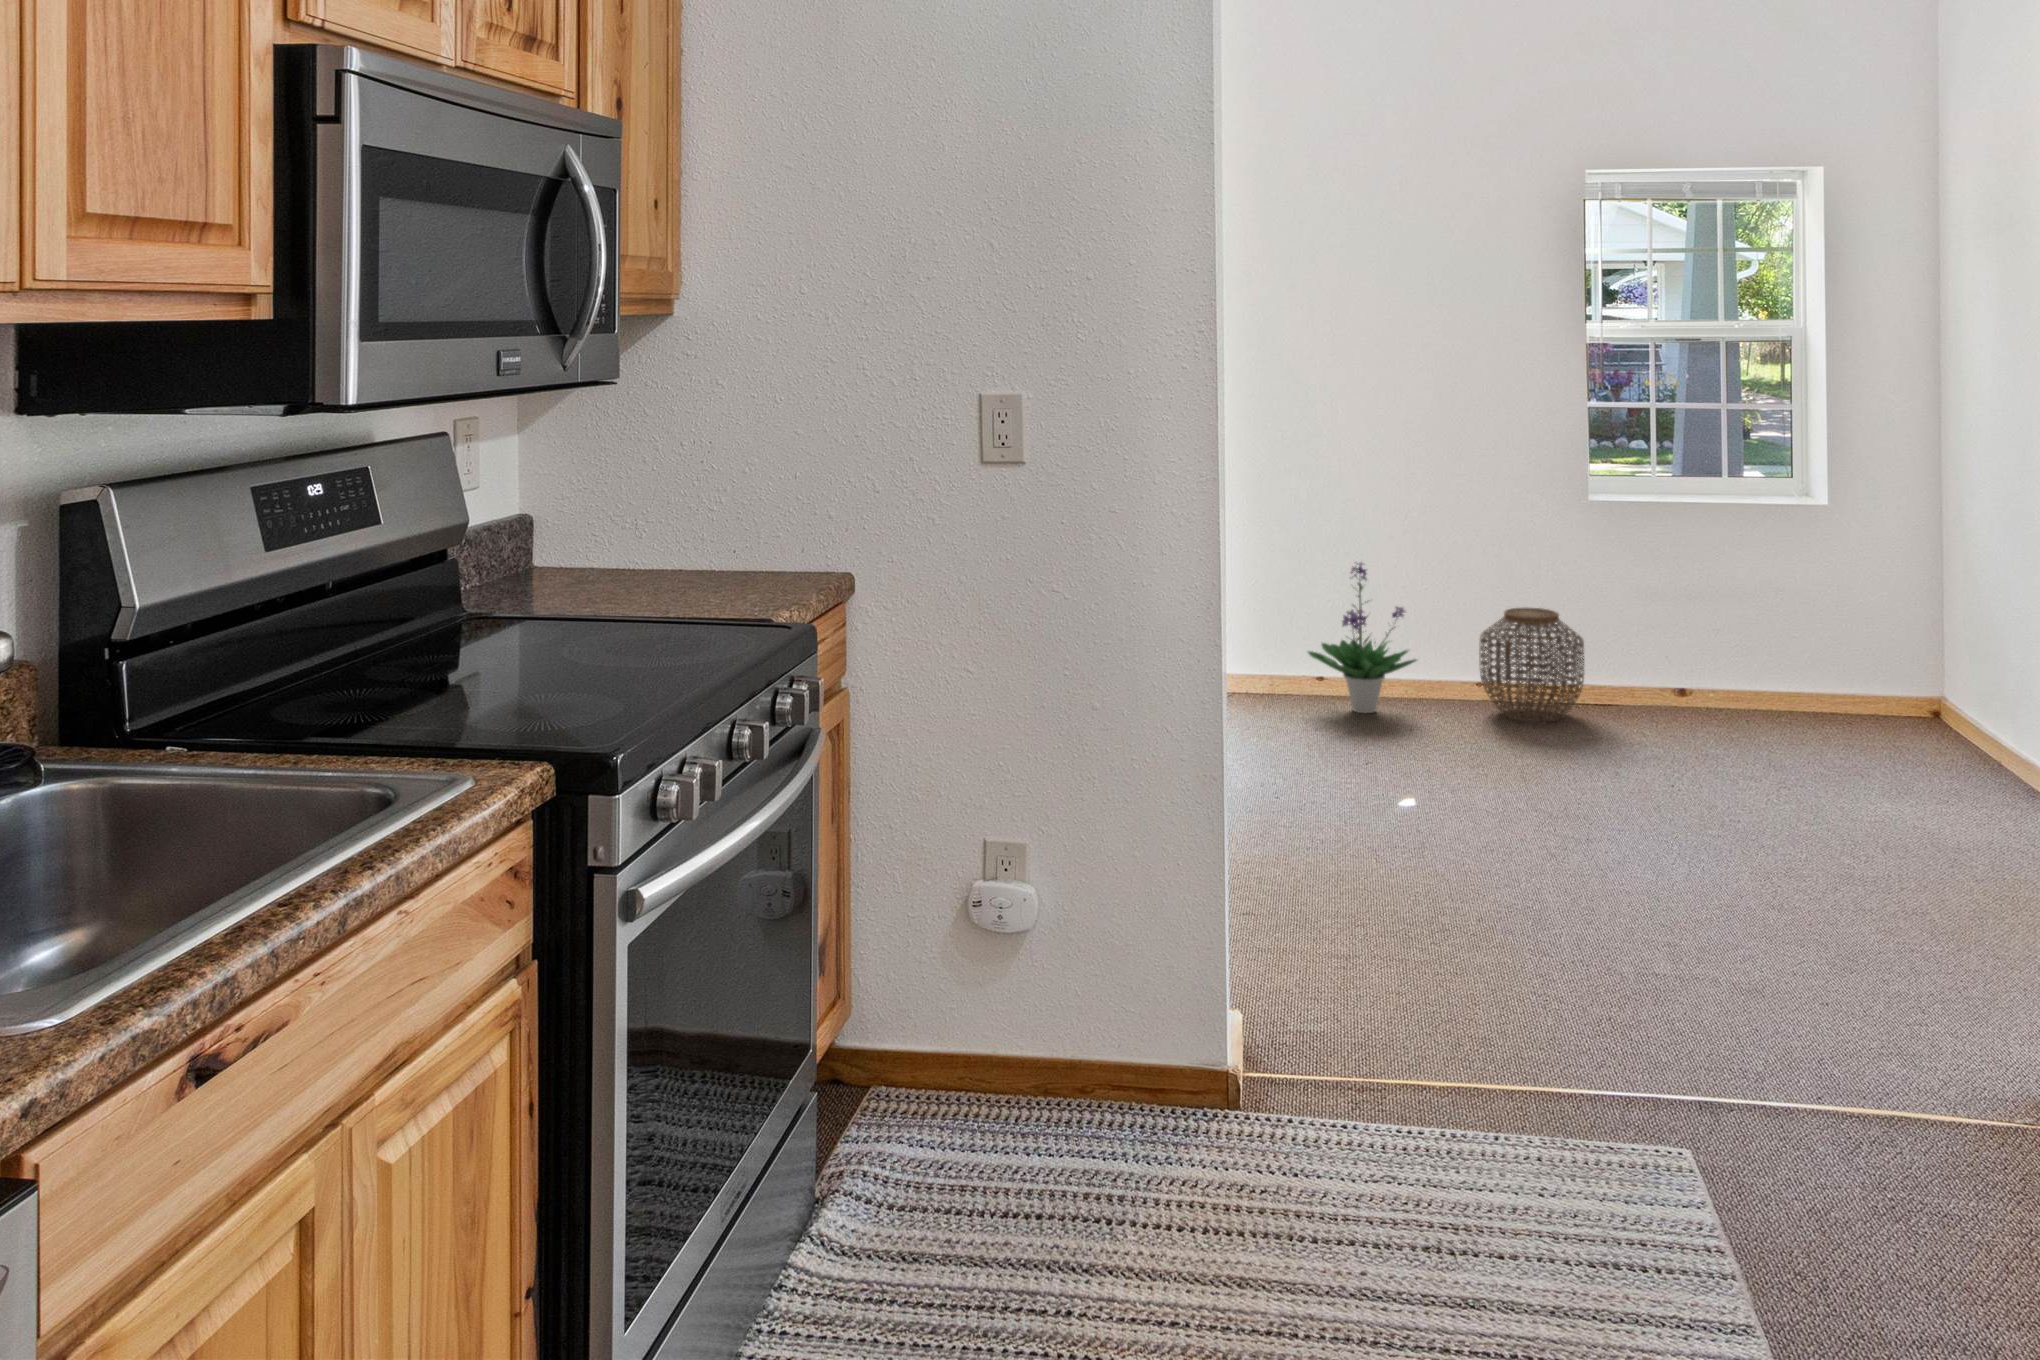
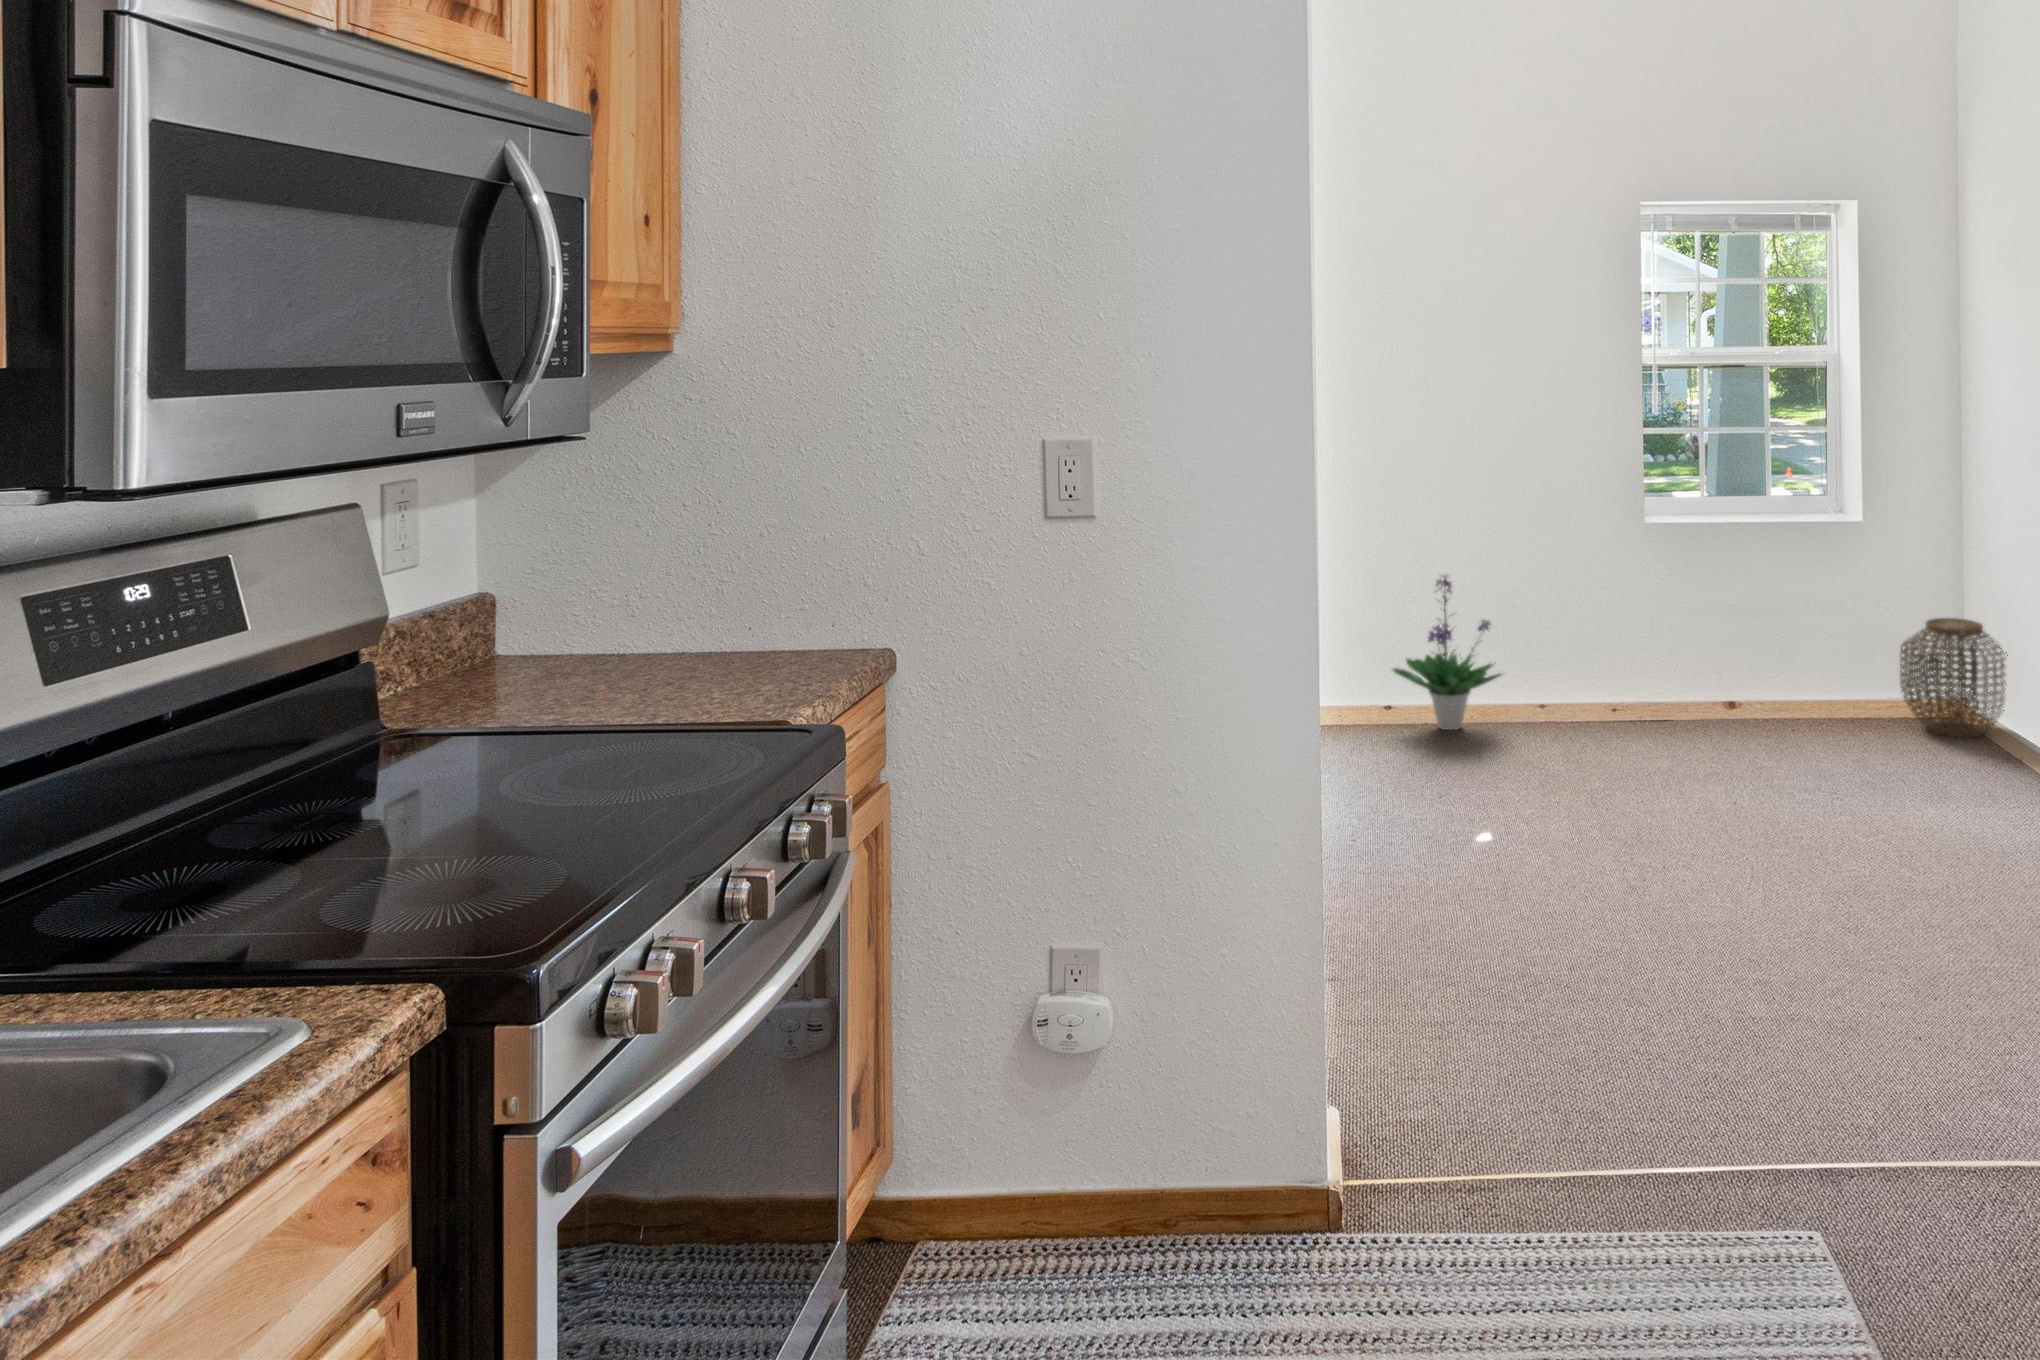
woven basket: present [1479,607,1584,722] -> present [1900,618,2008,737]

